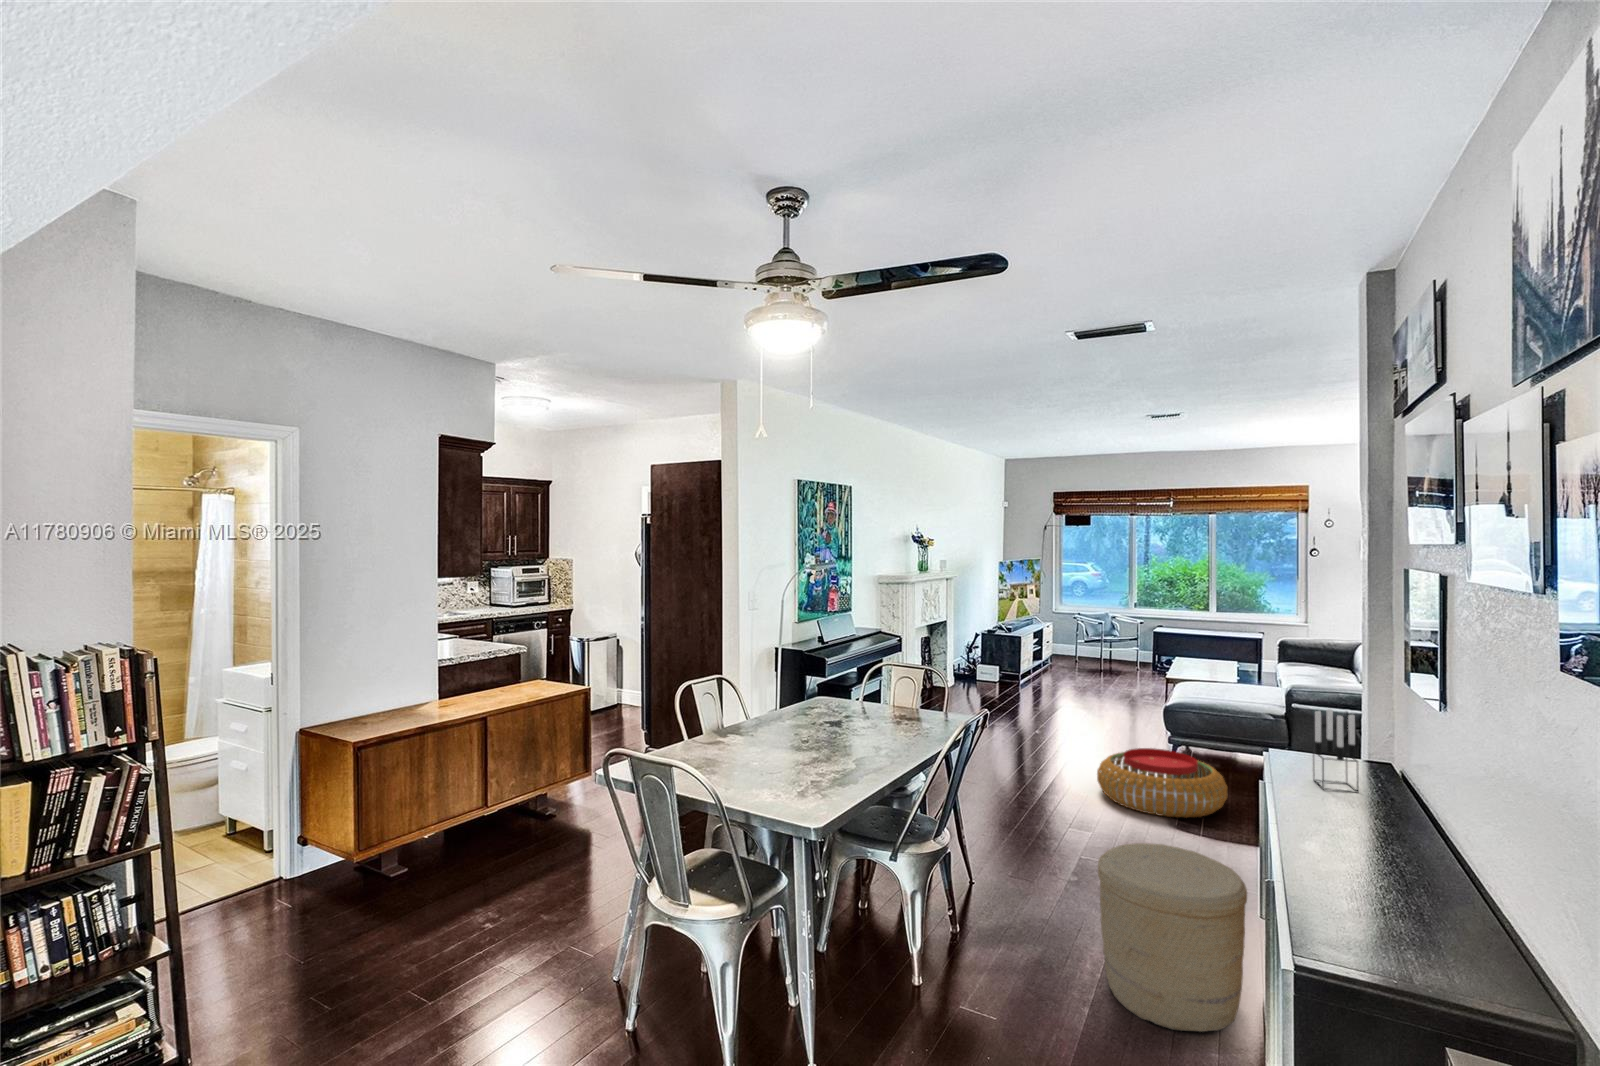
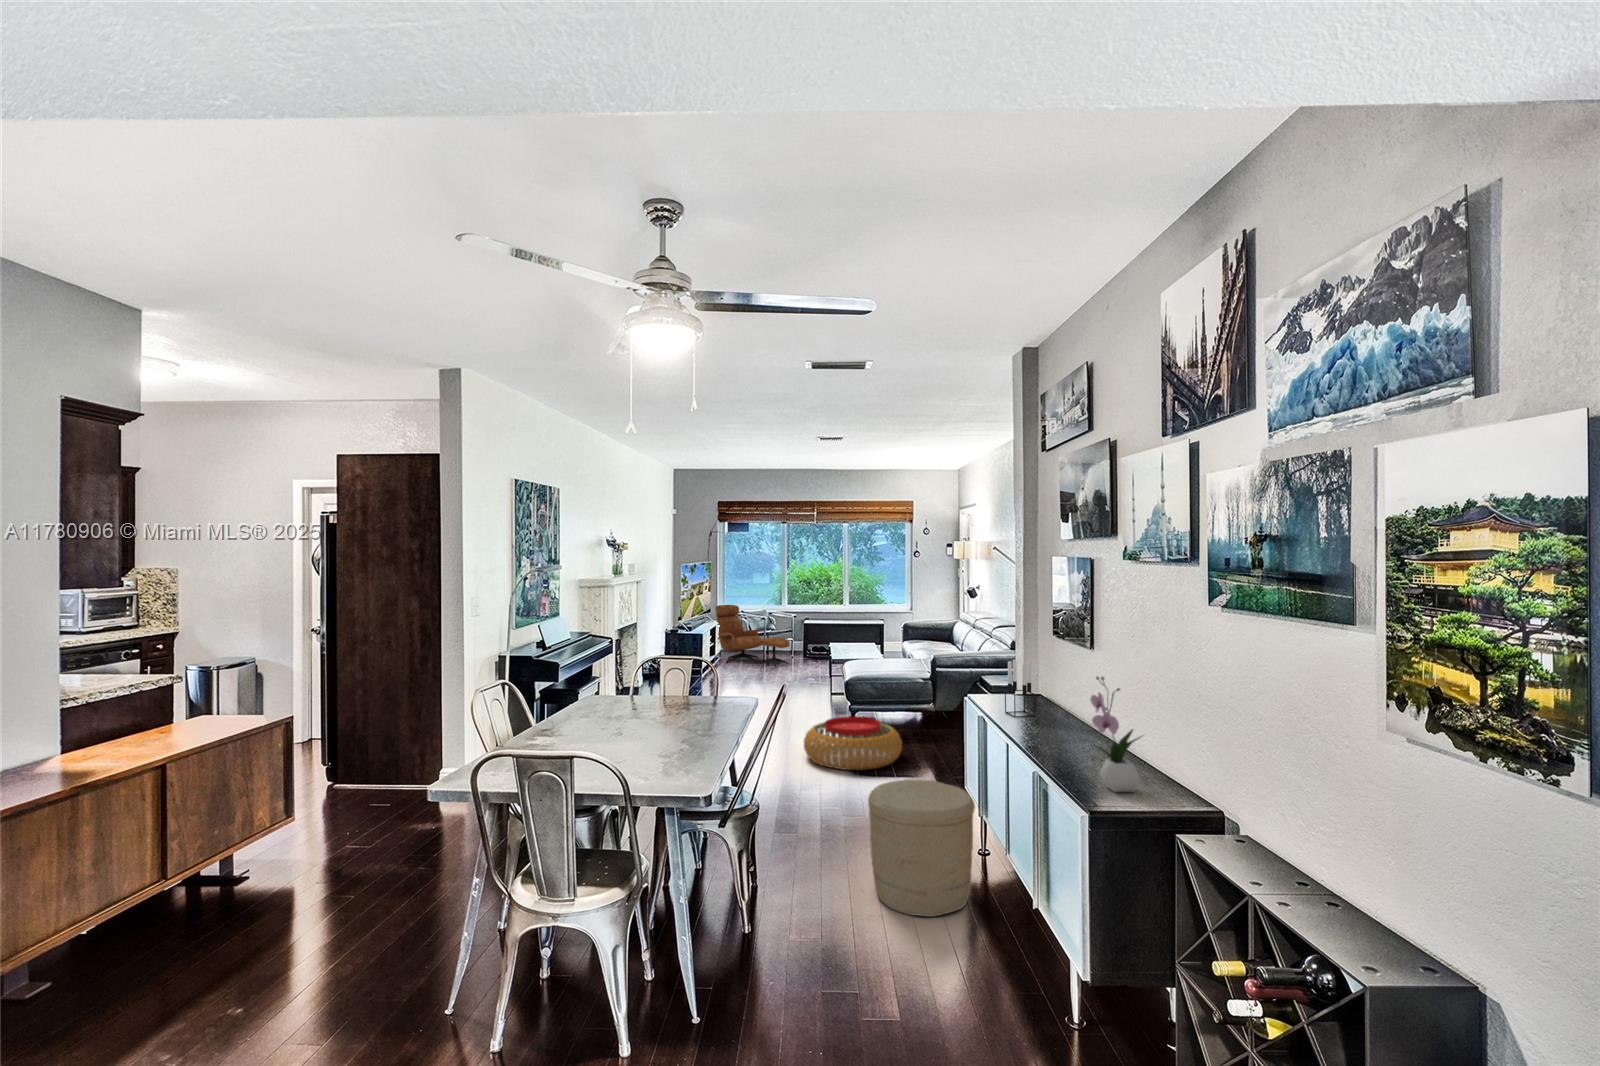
lounge chair: none [1049,605,1133,677] -> present [715,605,790,666]
flower arrangement: none [1360,757,1454,946] -> present [1090,677,1140,792]

